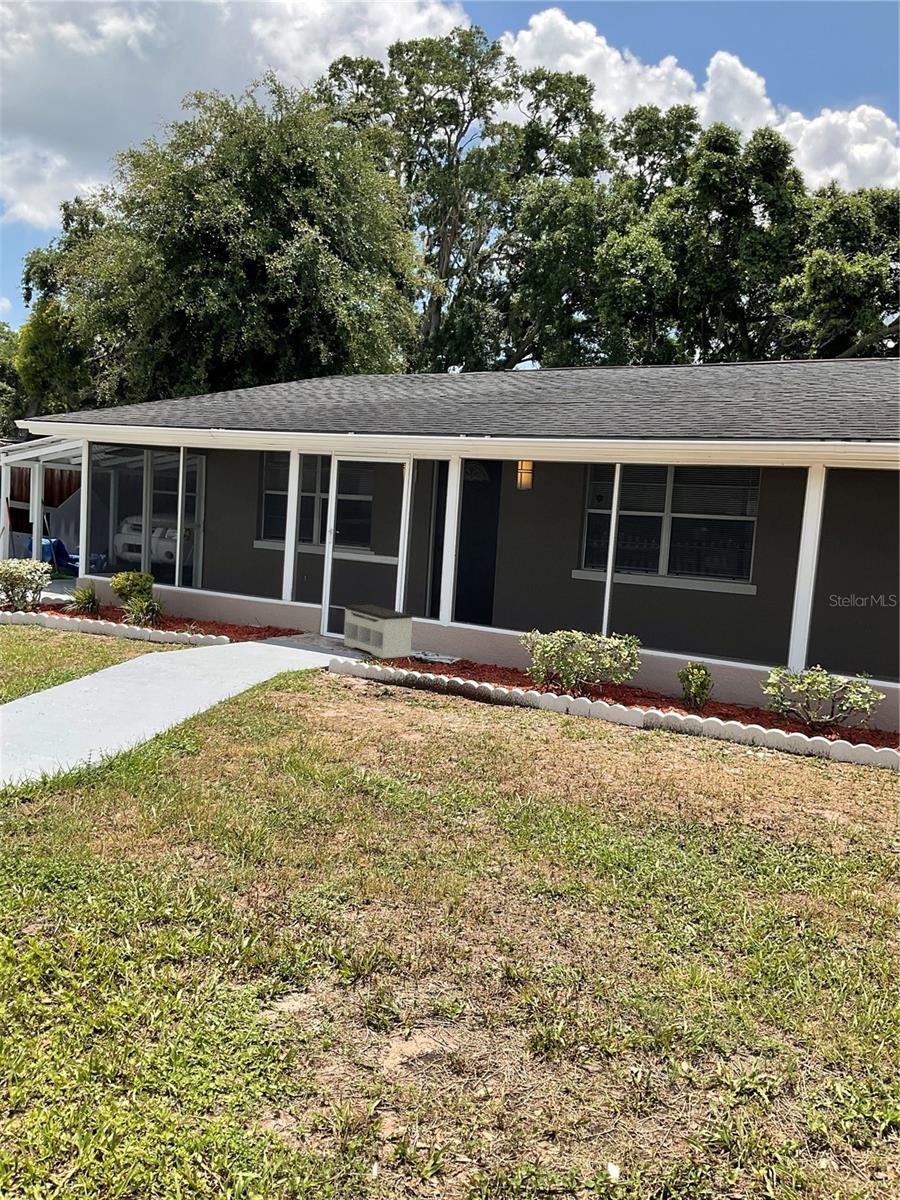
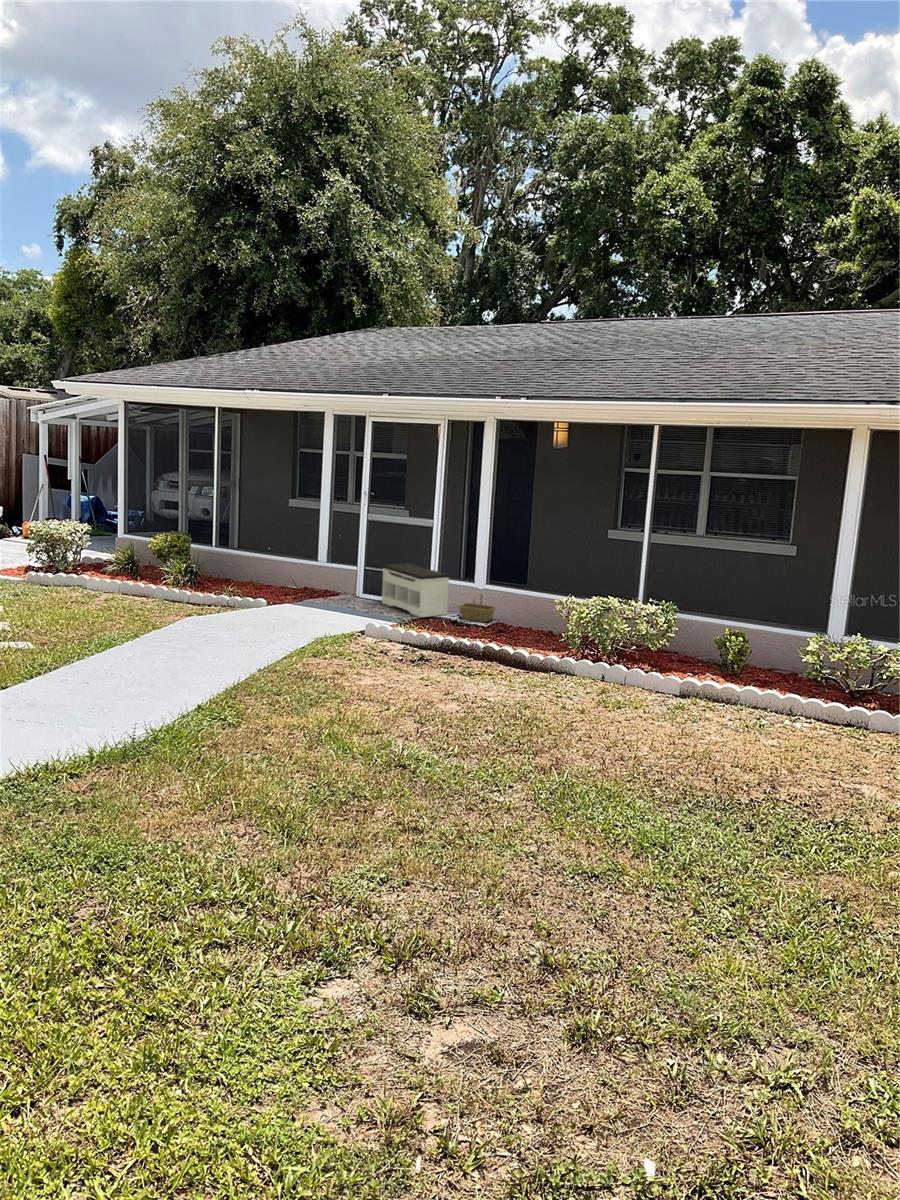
basket: none [422,635,460,663] -> present [459,594,495,622]

